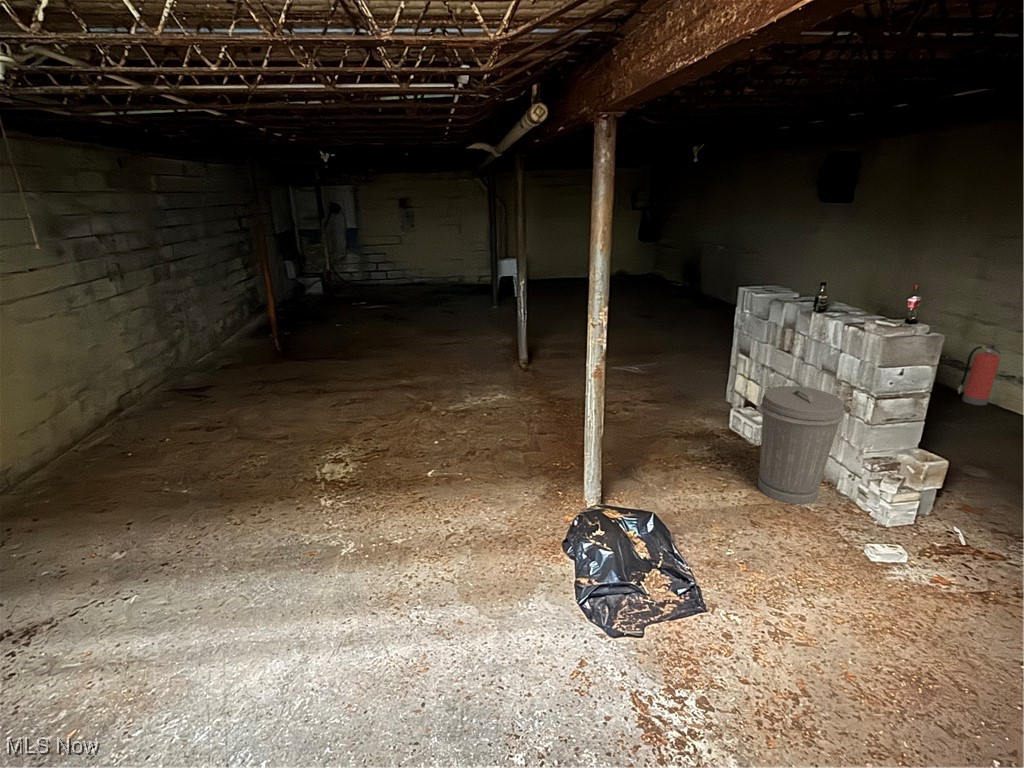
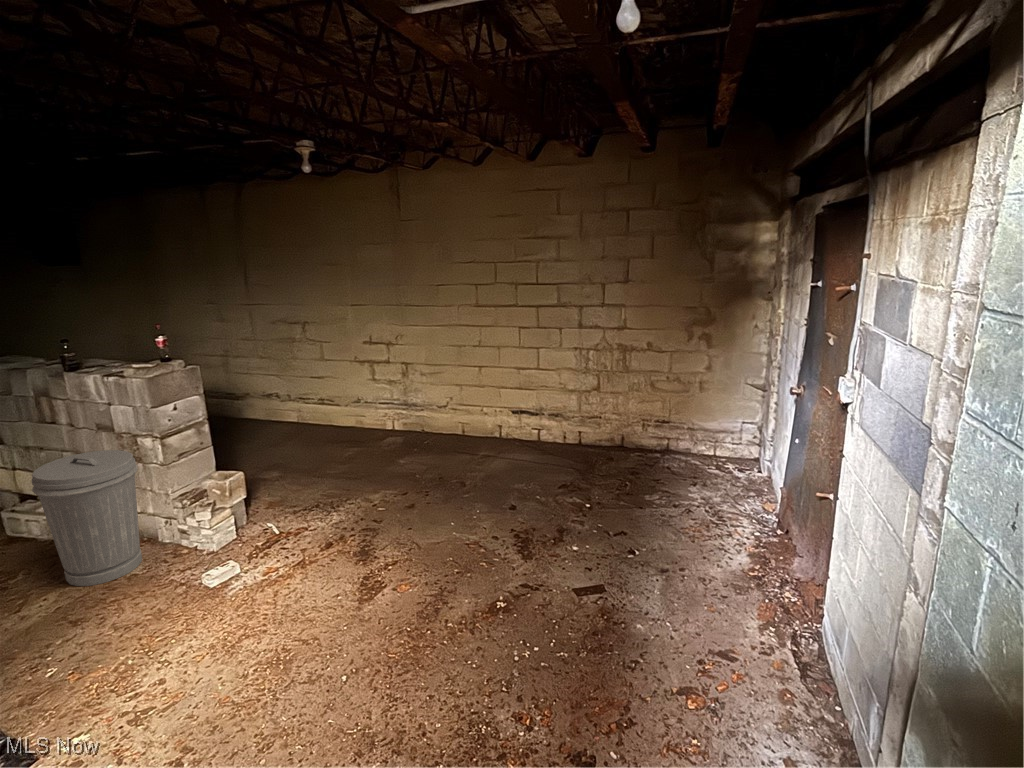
fire extinguisher: present [958,344,1005,405] -> none [235,372,262,426]

